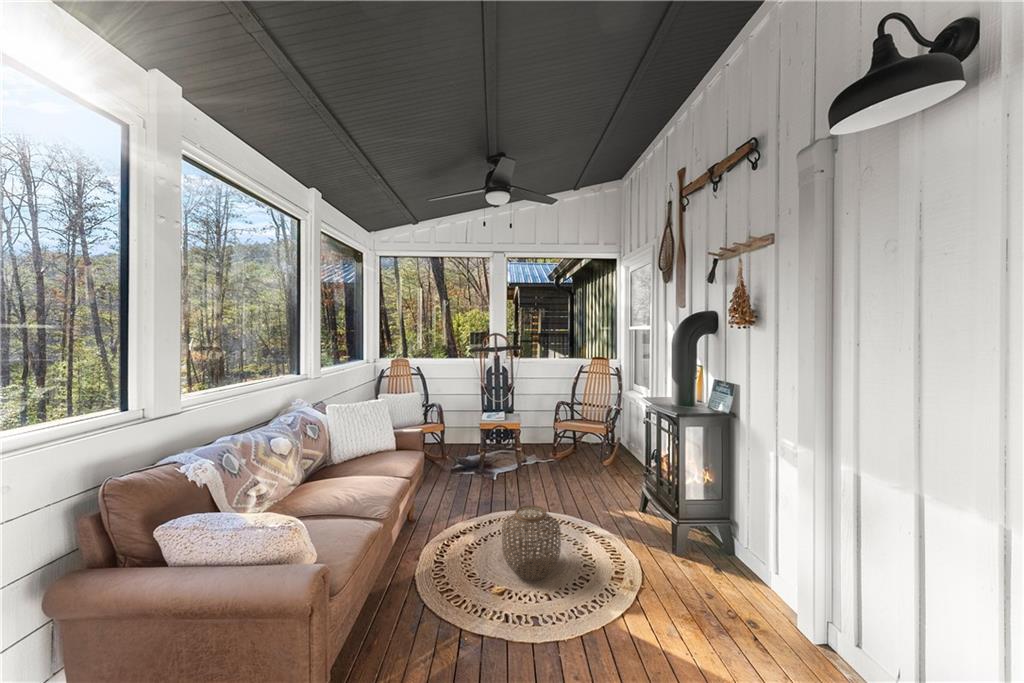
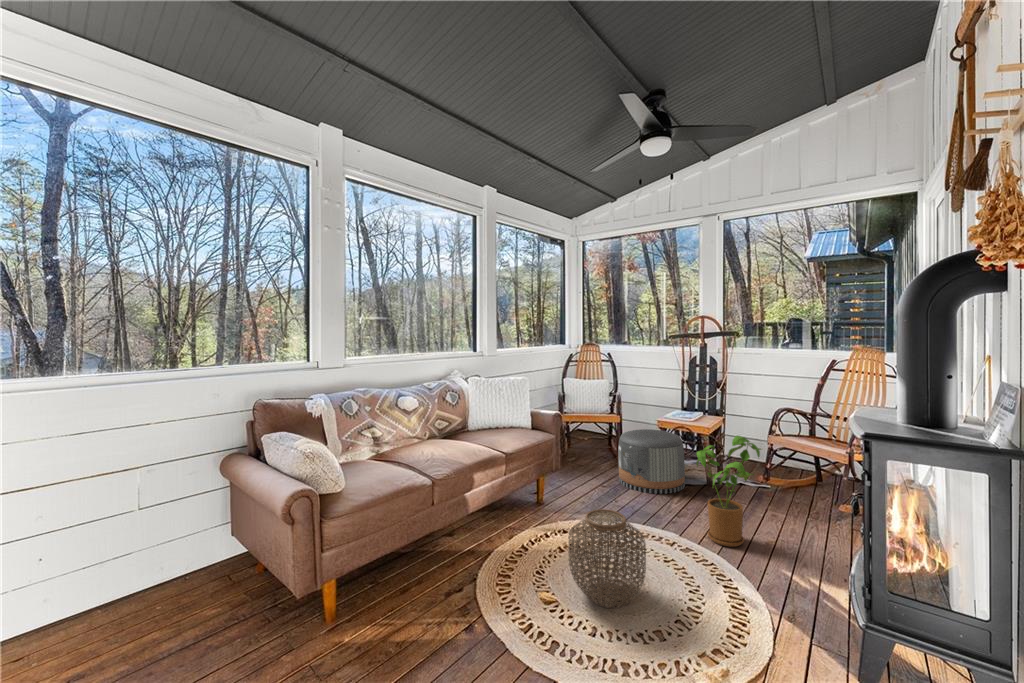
house plant: none [541,431,585,511] -> present [696,436,761,547]
pouf: none [455,432,507,487] -> present [618,429,685,494]

